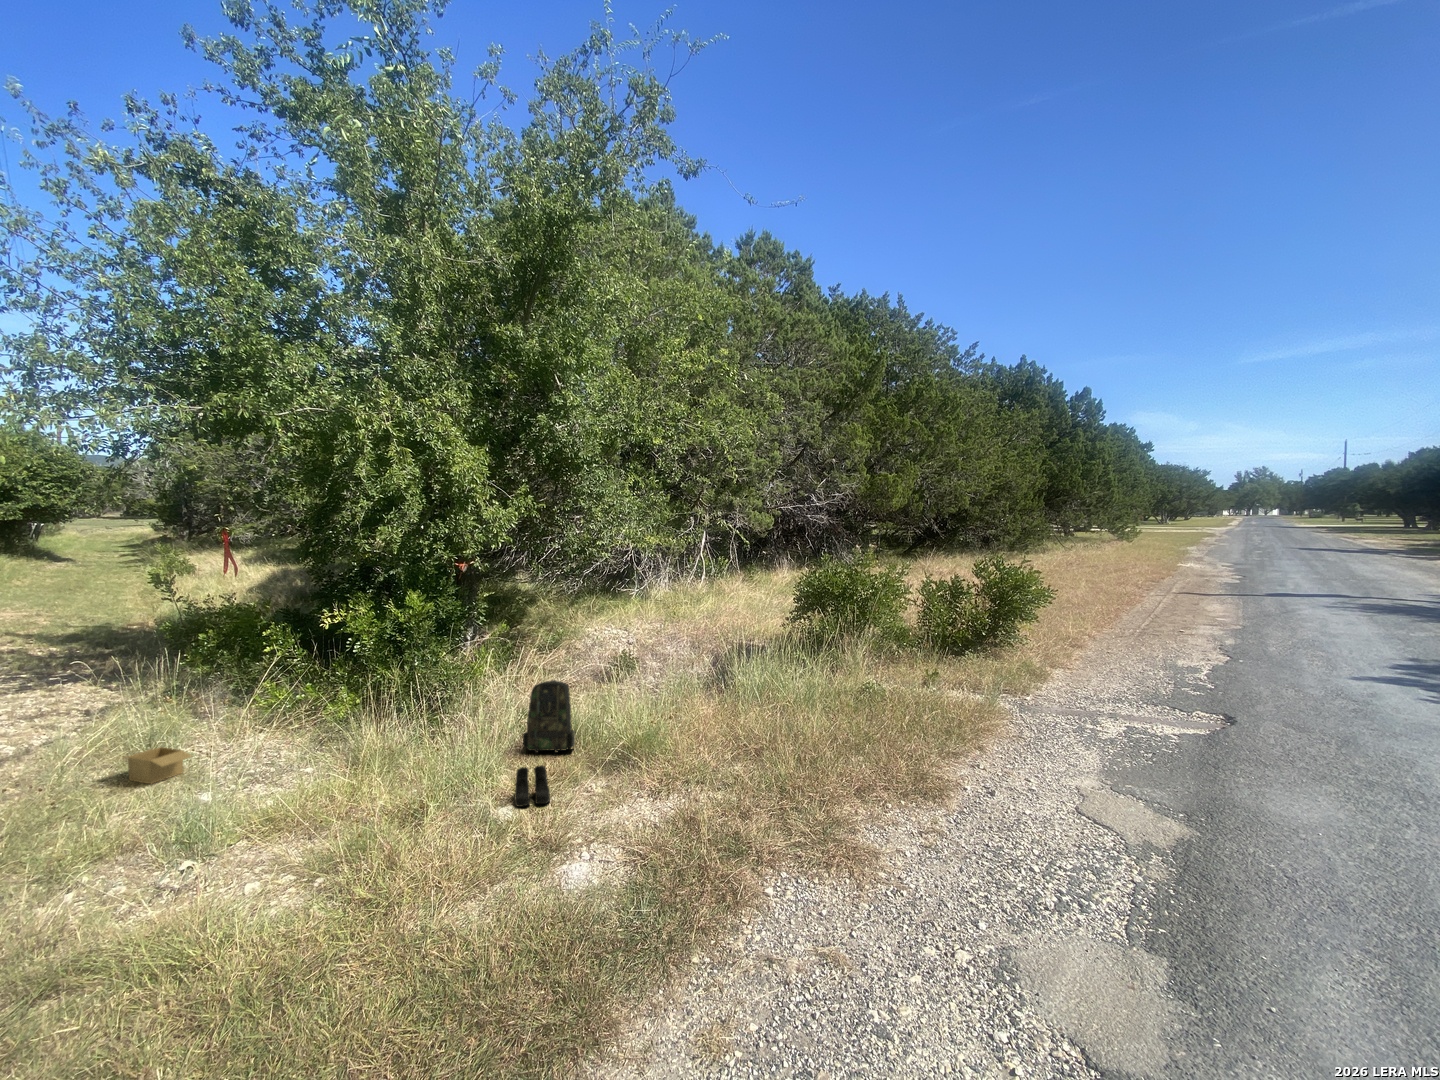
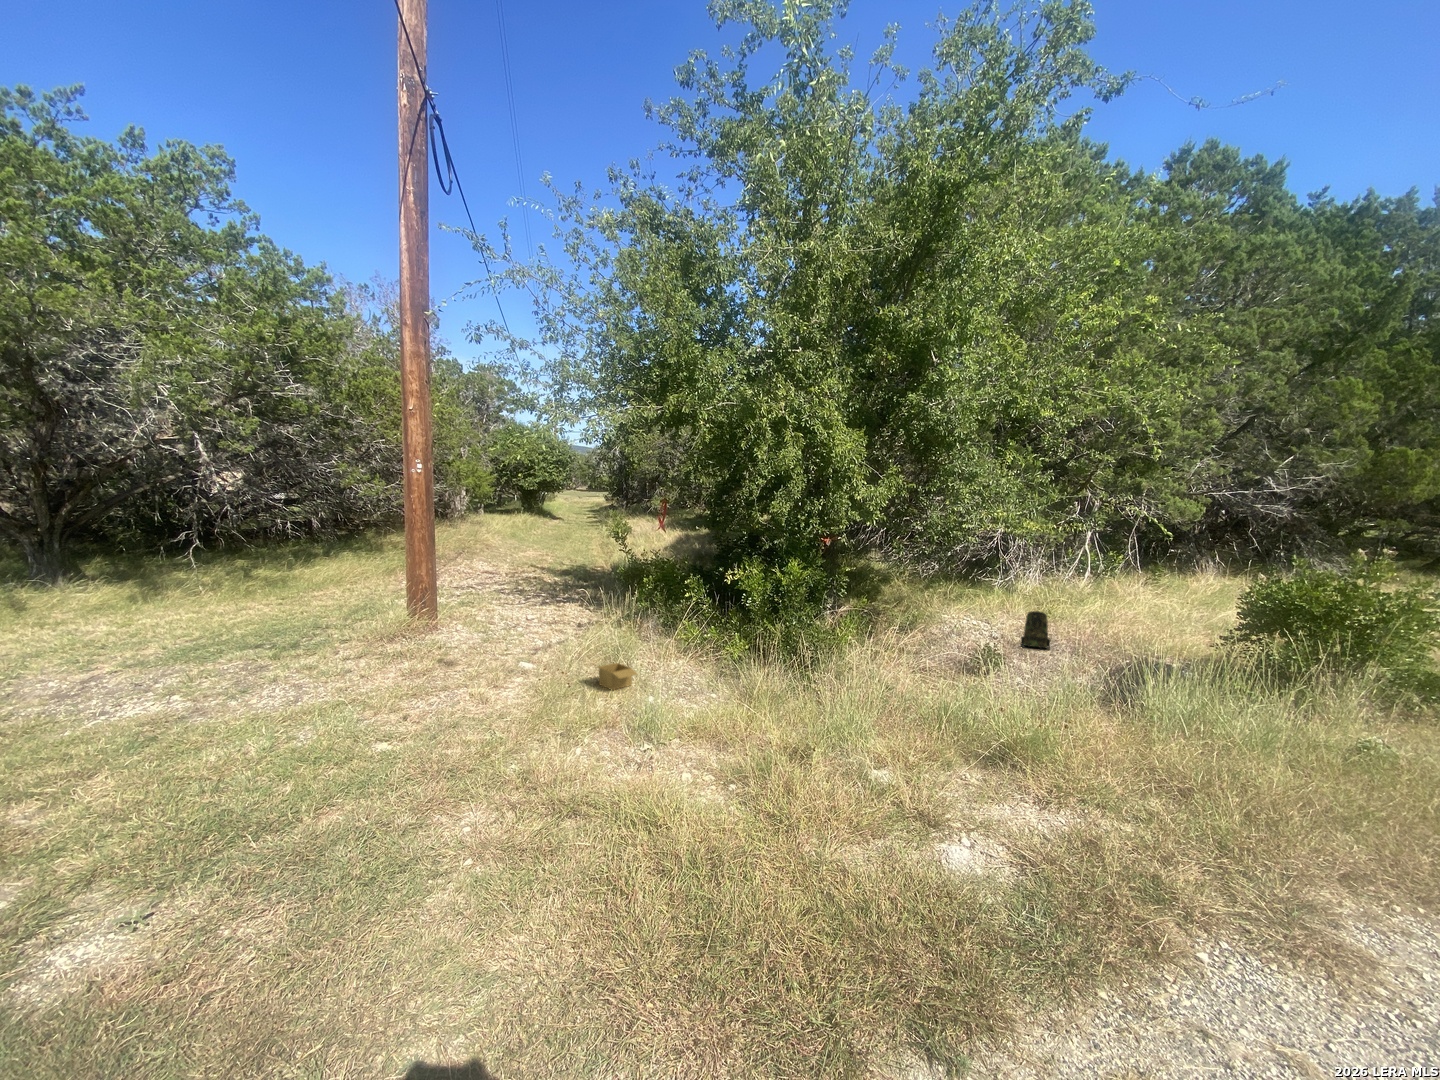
backpack: present [523,680,576,753] -> present [1021,611,1050,648]
boots: present [515,765,550,807] -> none [889,735,923,776]

